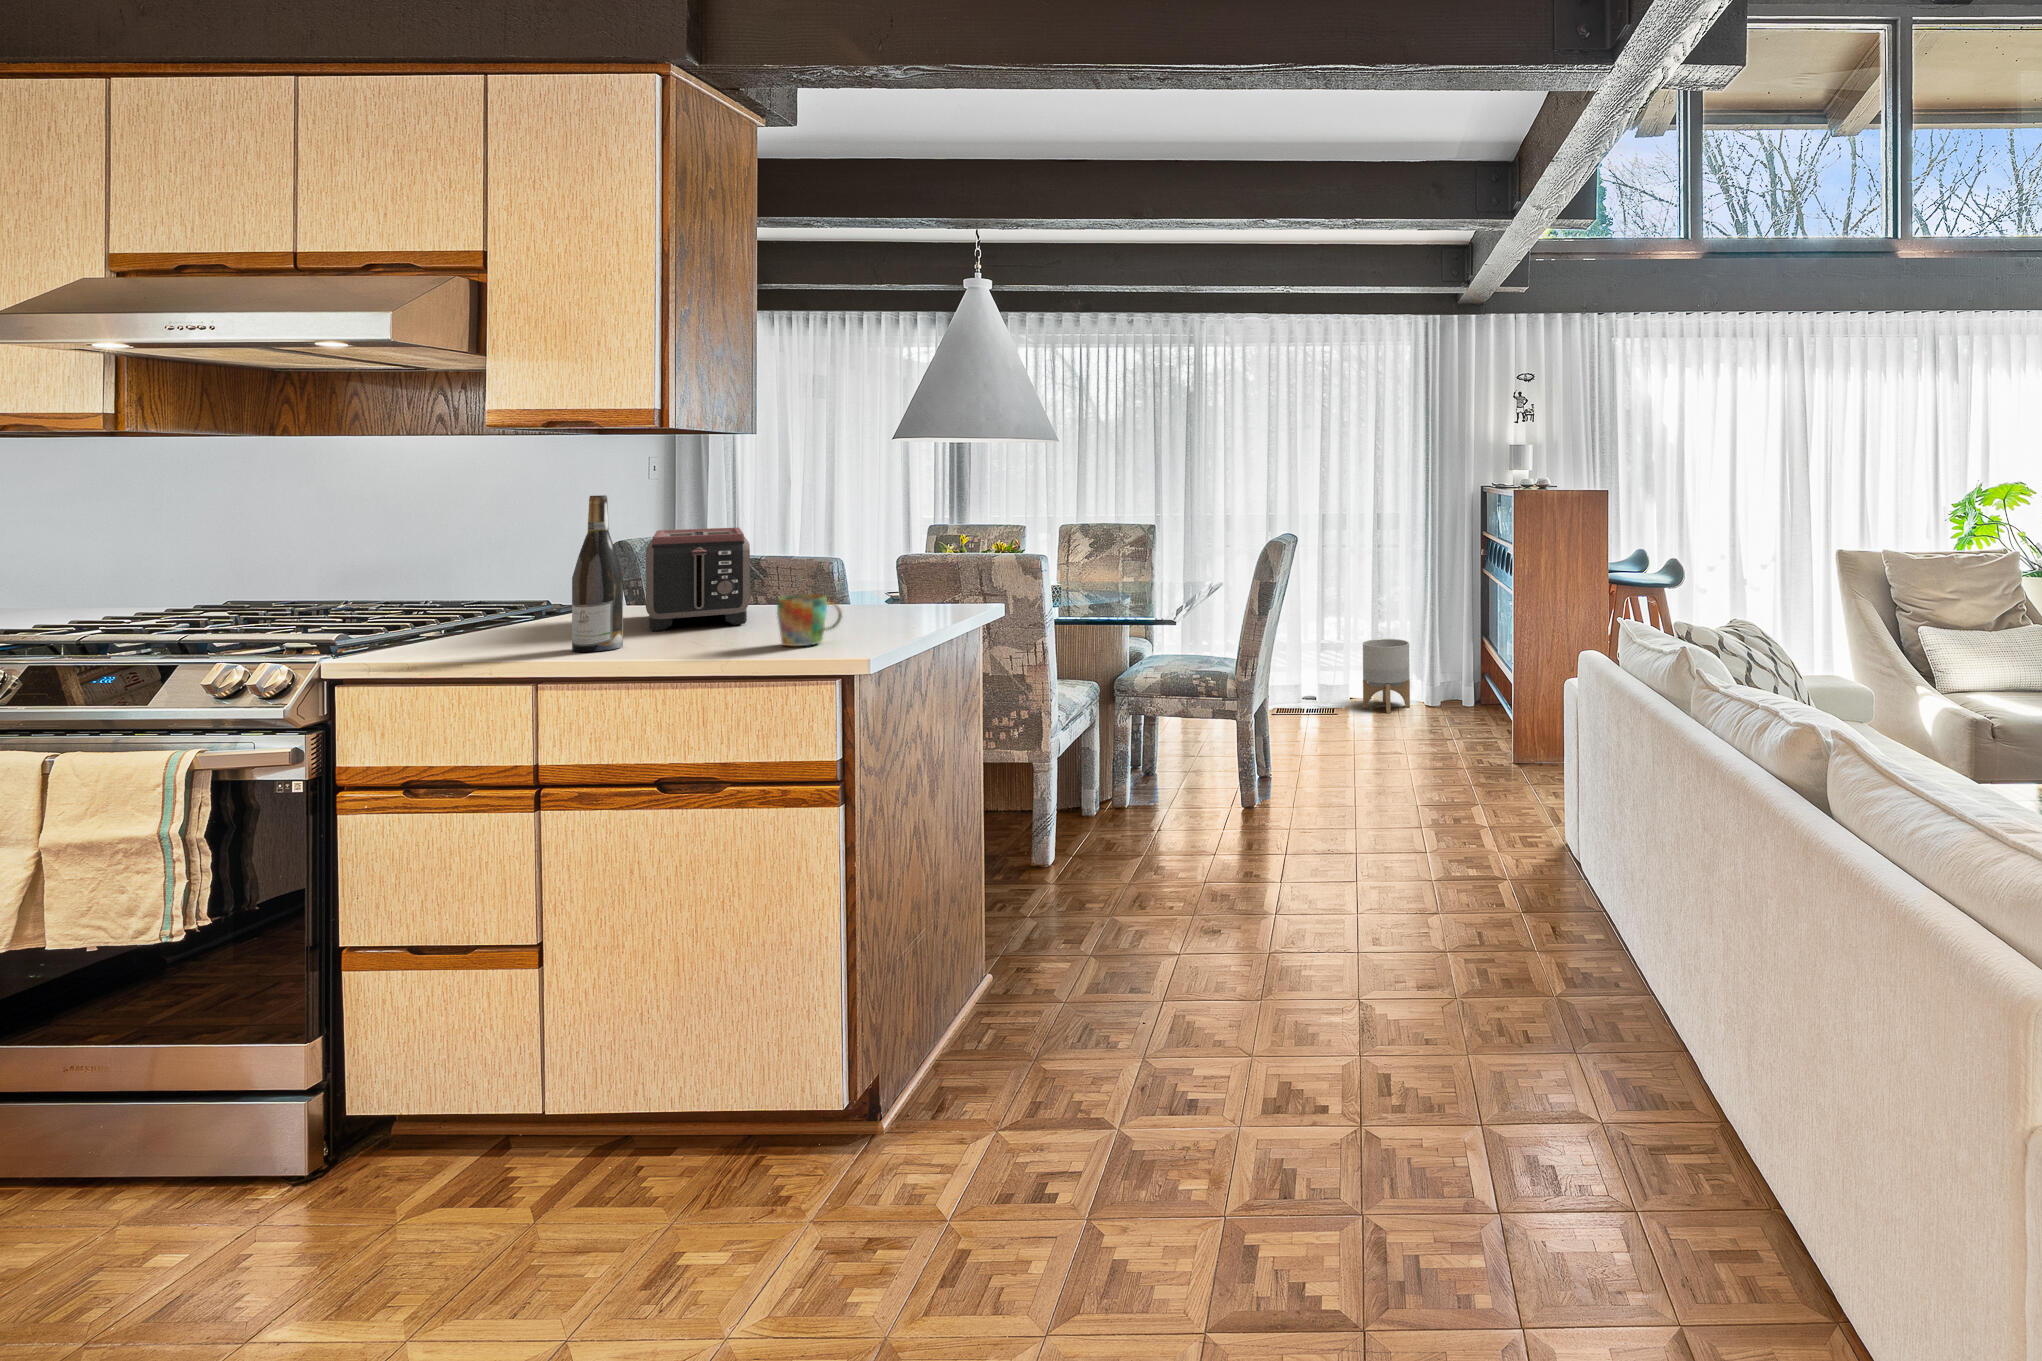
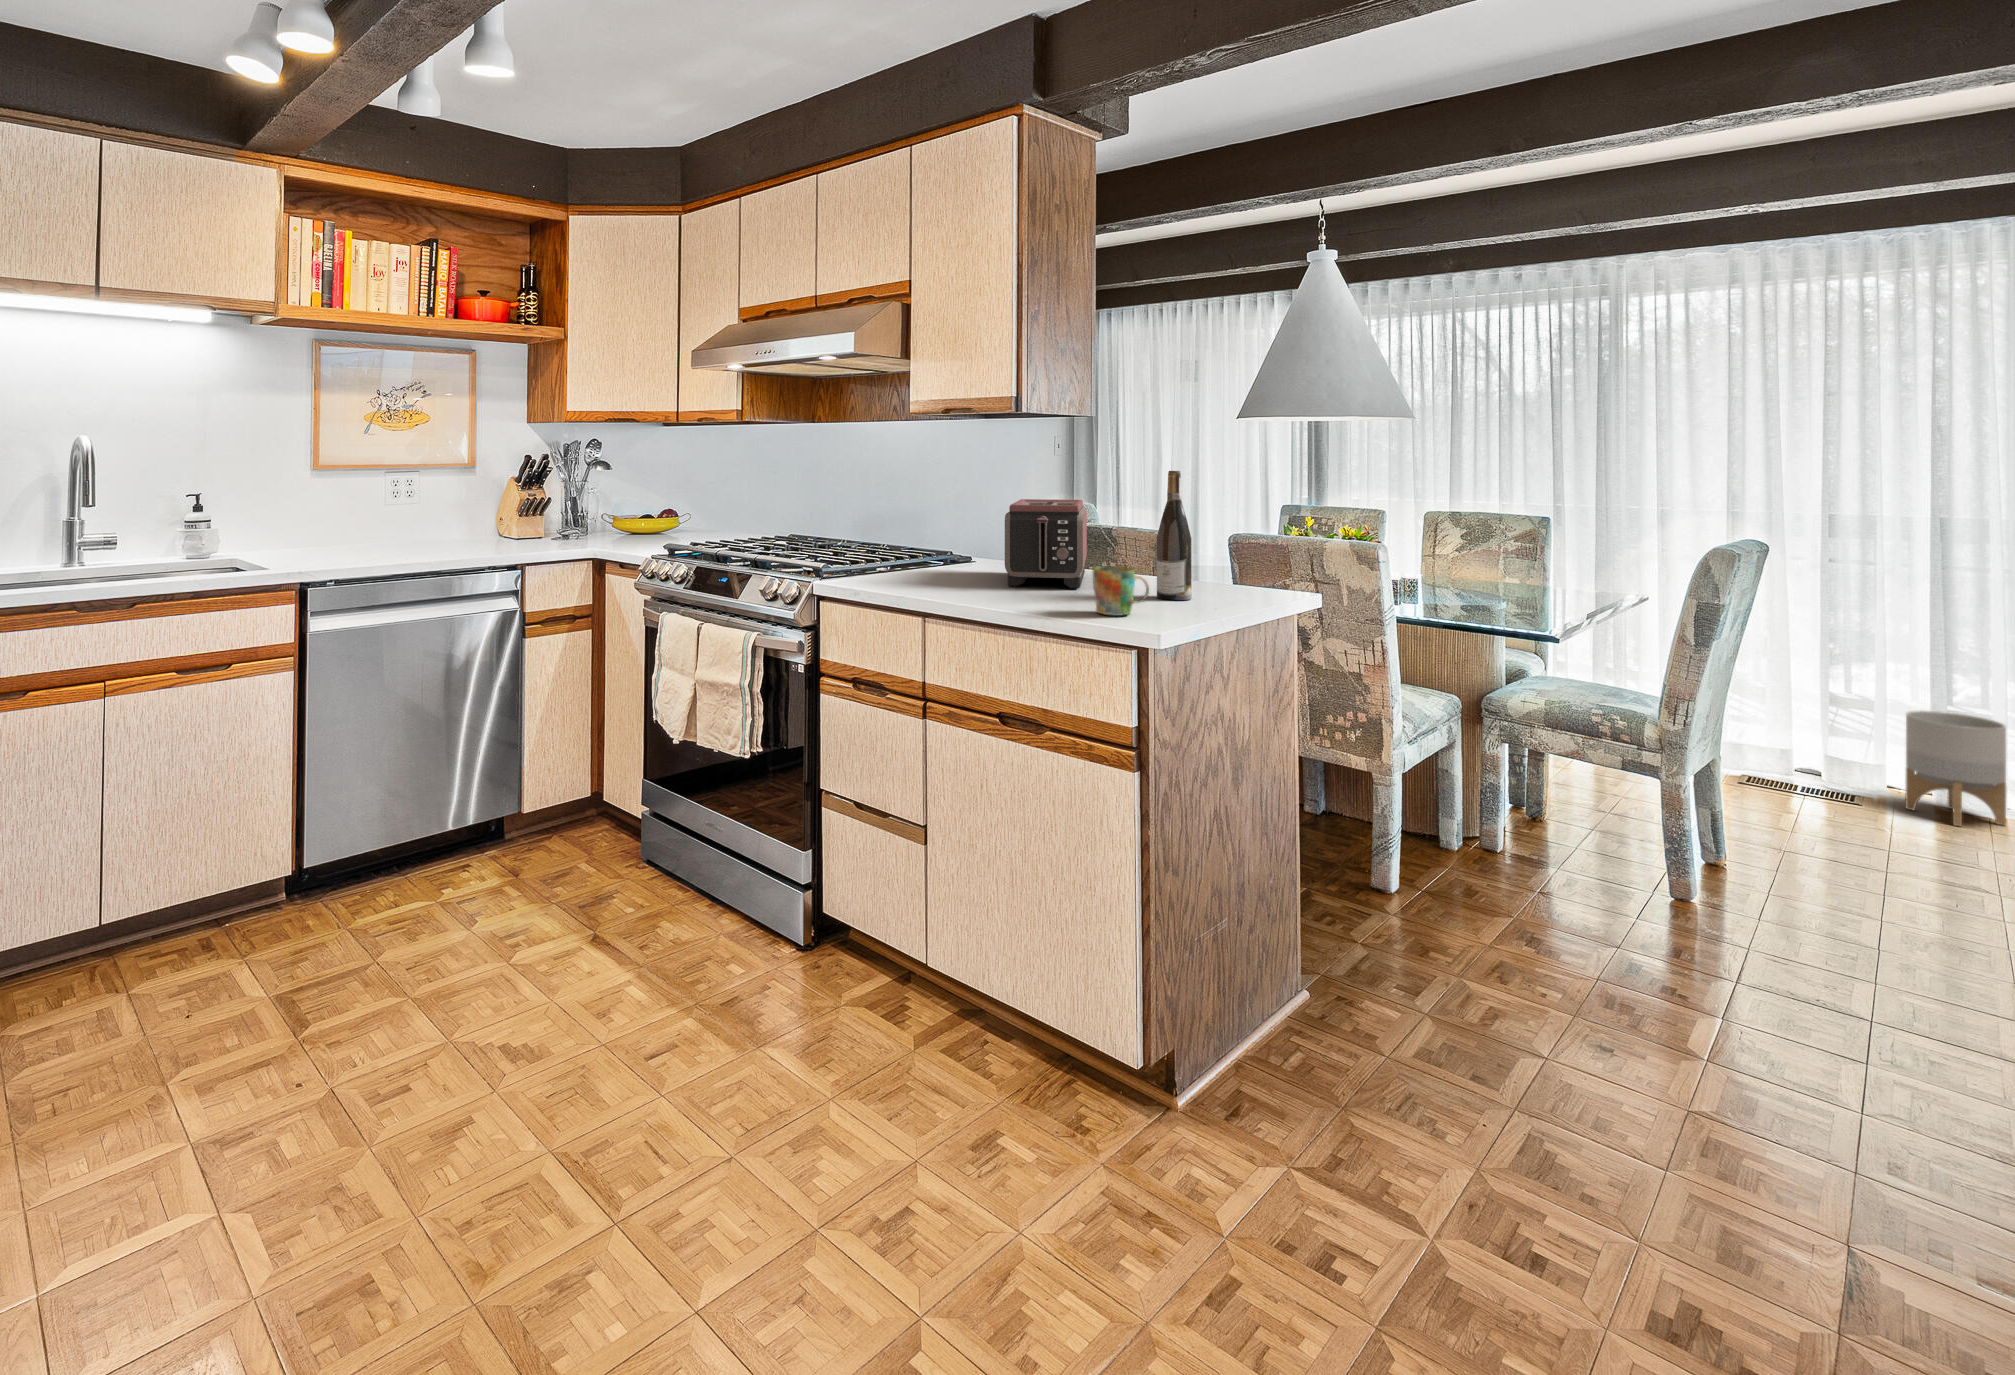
wine bottle: present [572,495,623,652] -> present [1157,471,1192,600]

